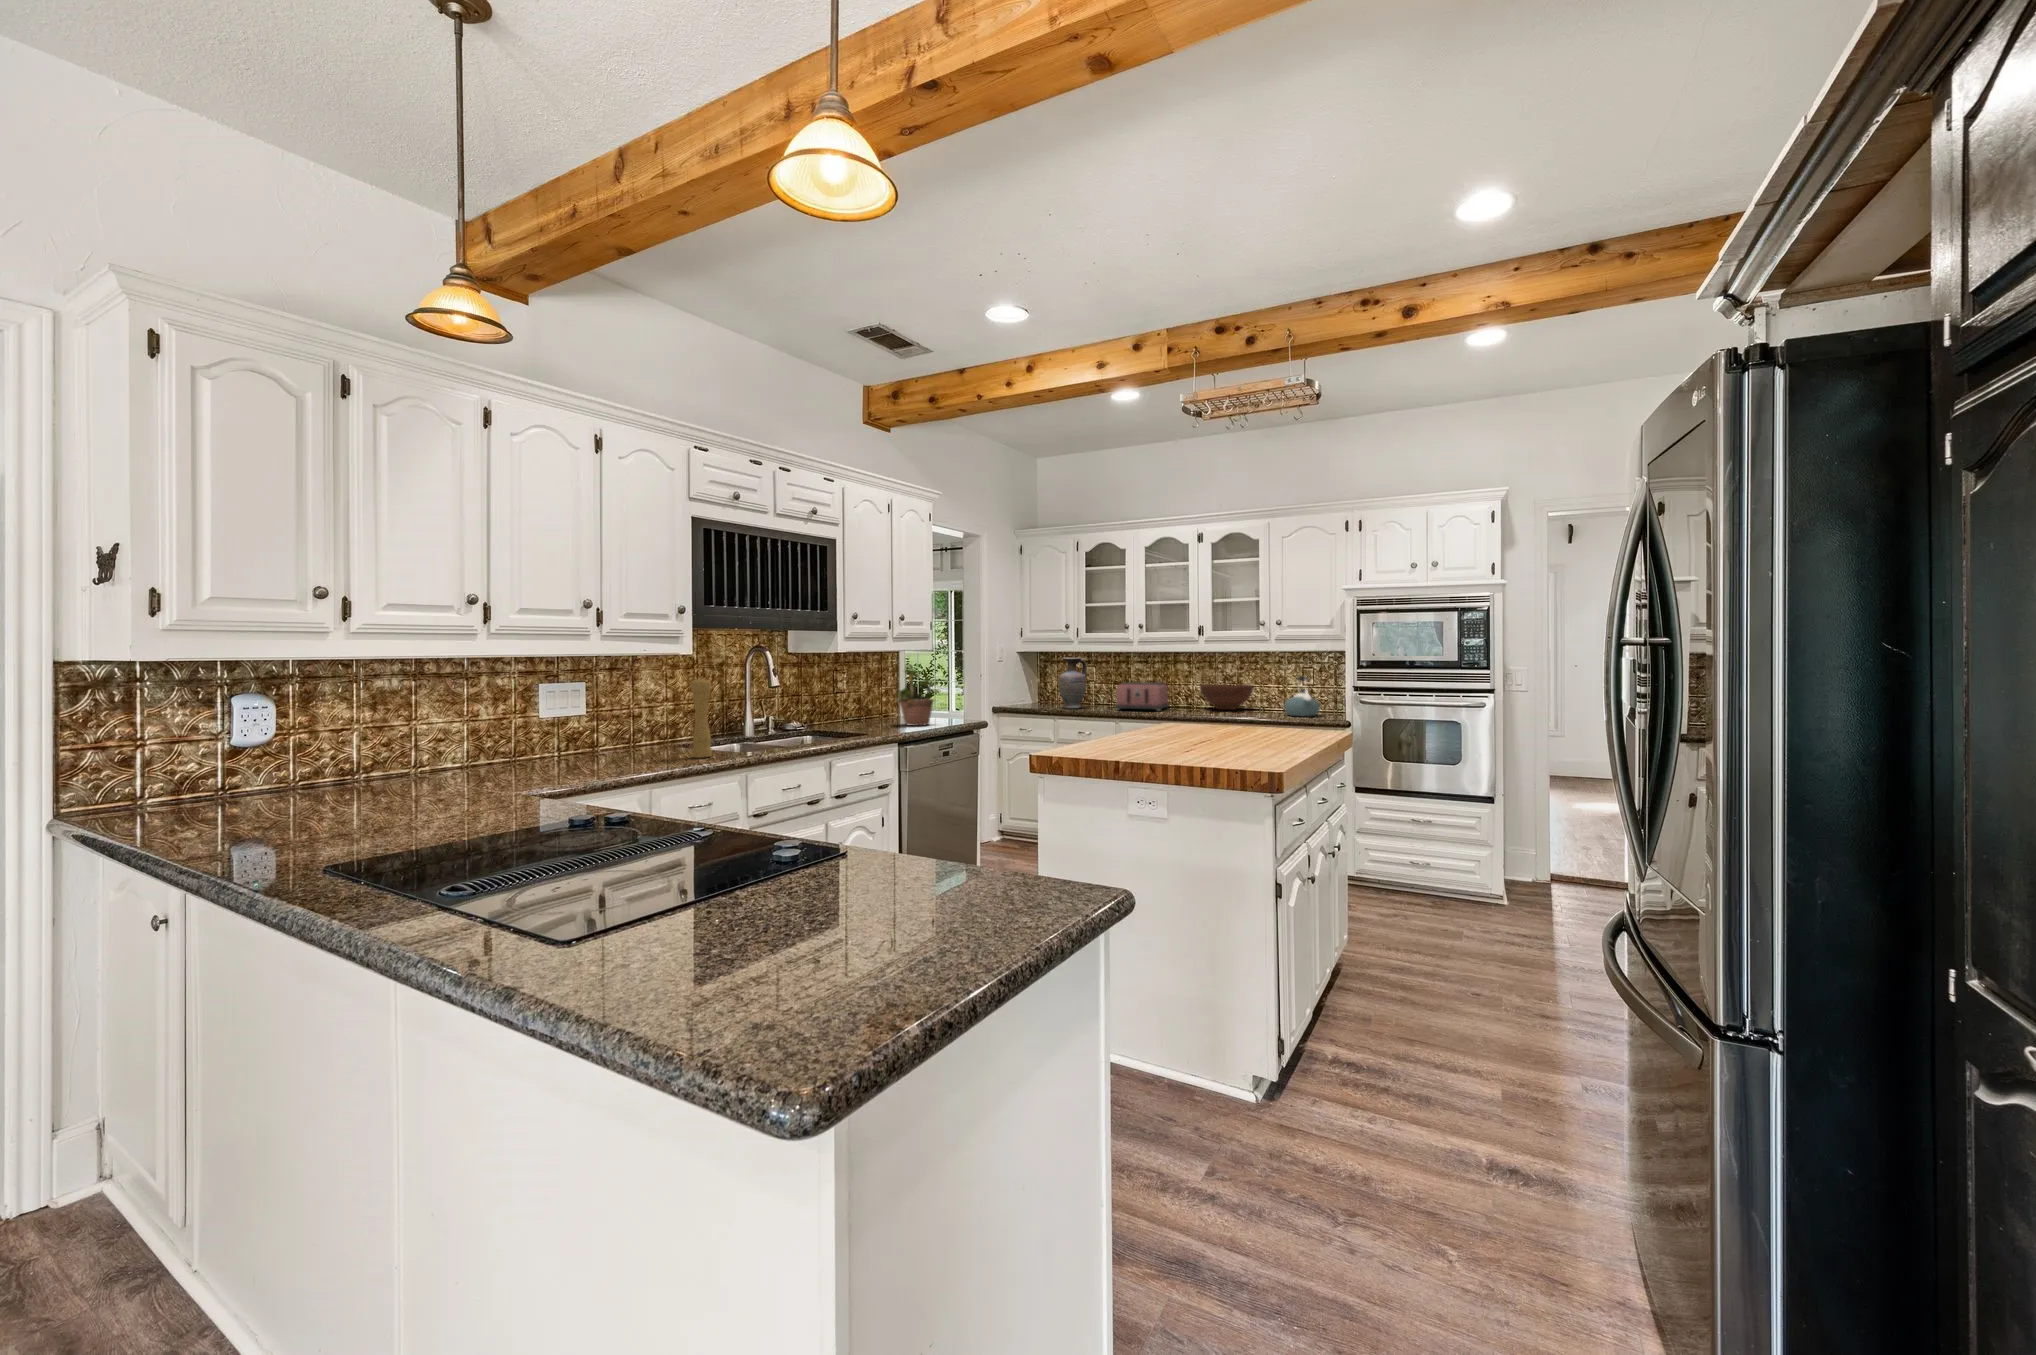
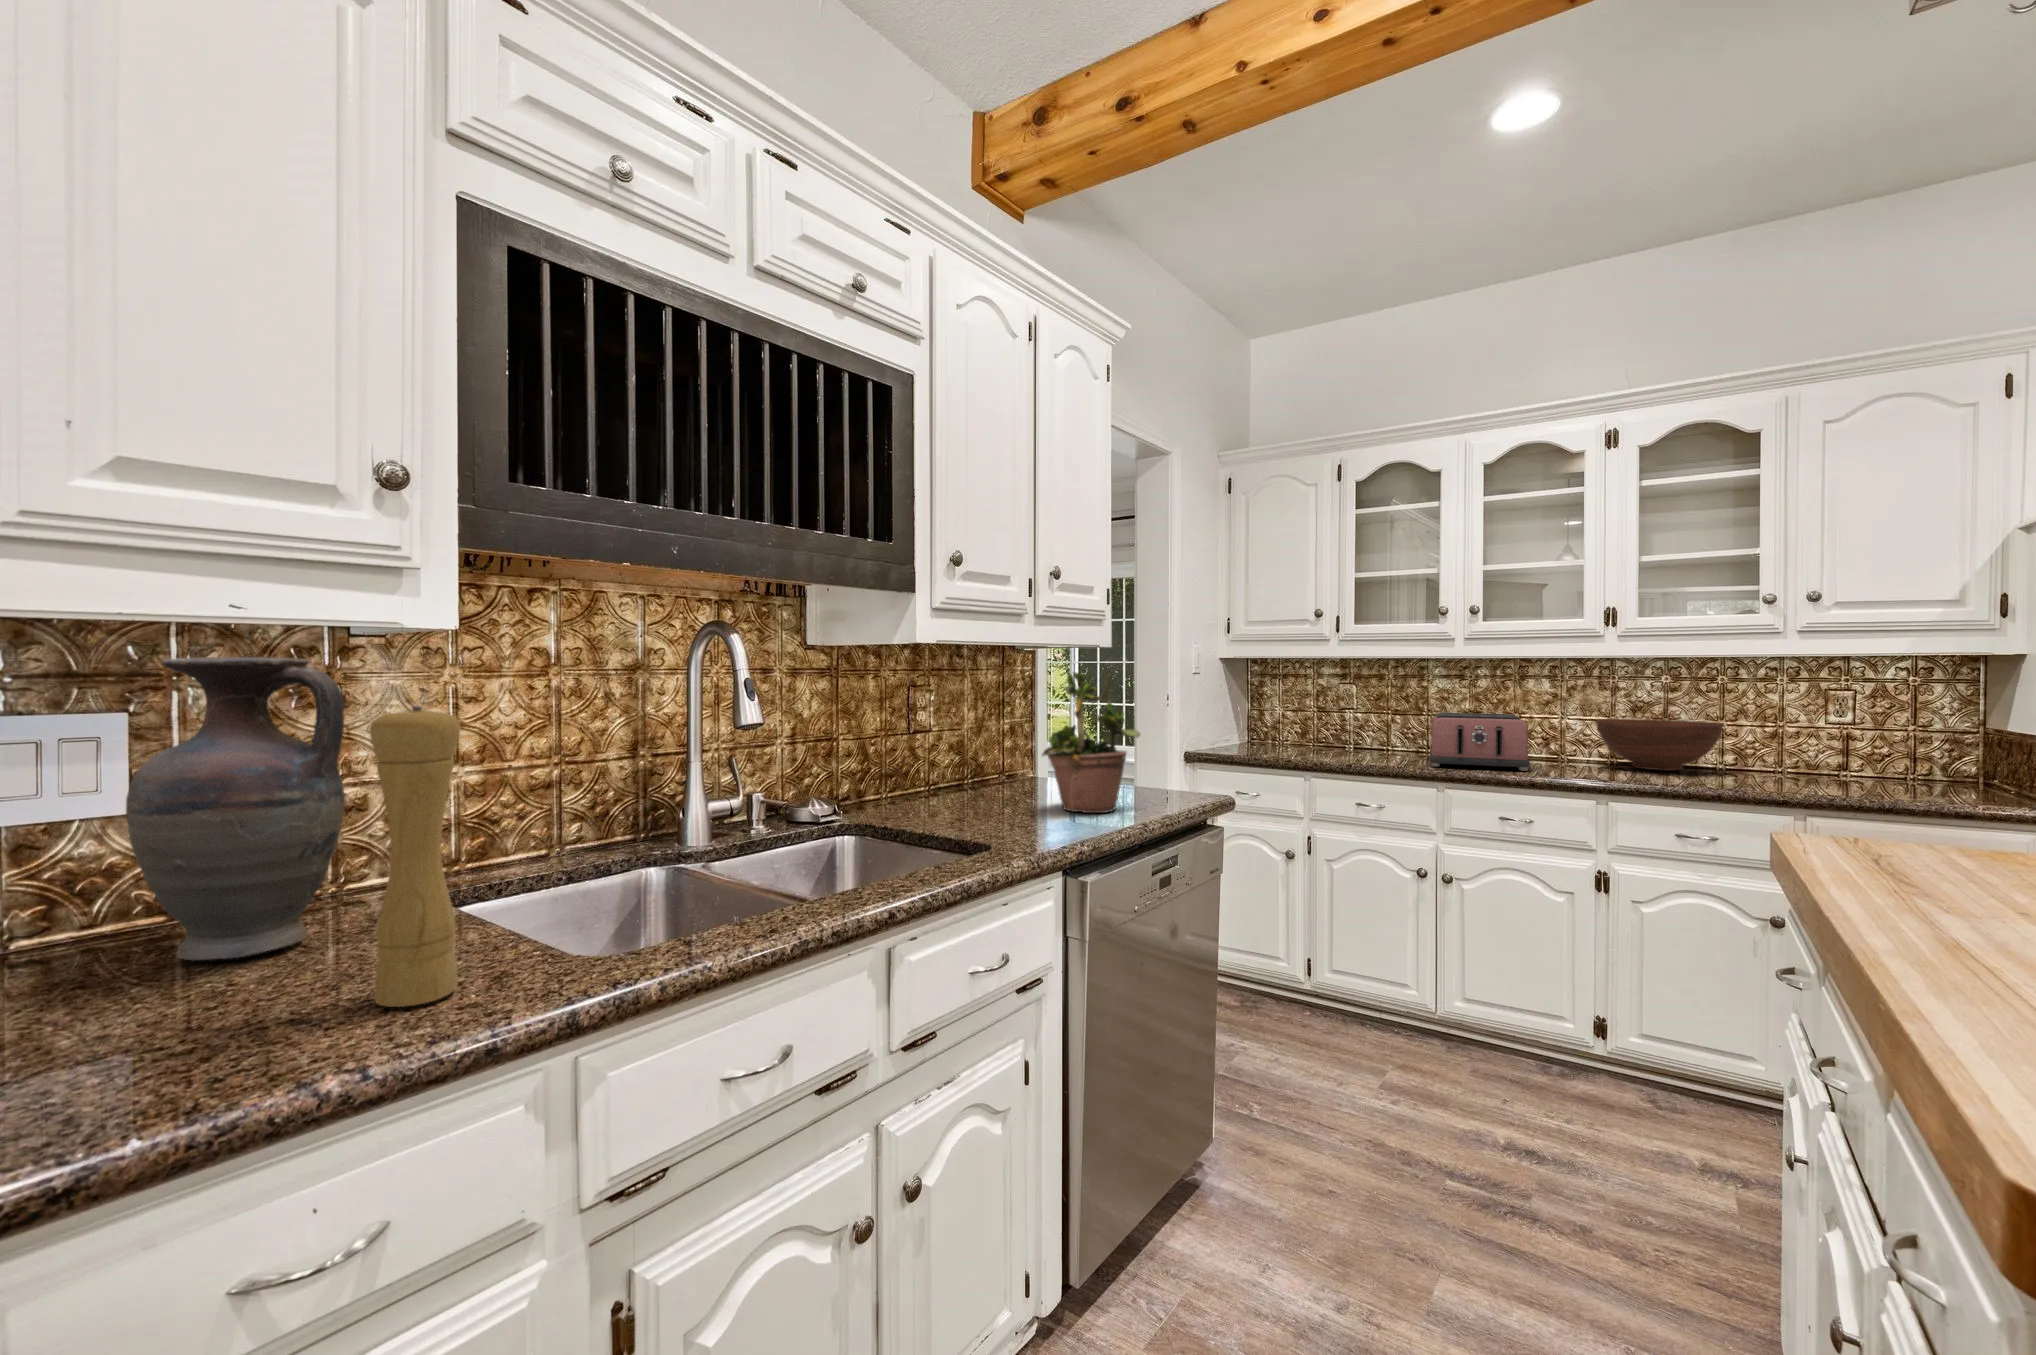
vase: present [1058,658,1087,708] -> present [126,657,345,961]
kettle: present [1284,676,1320,717] -> none [1832,708,1933,795]

